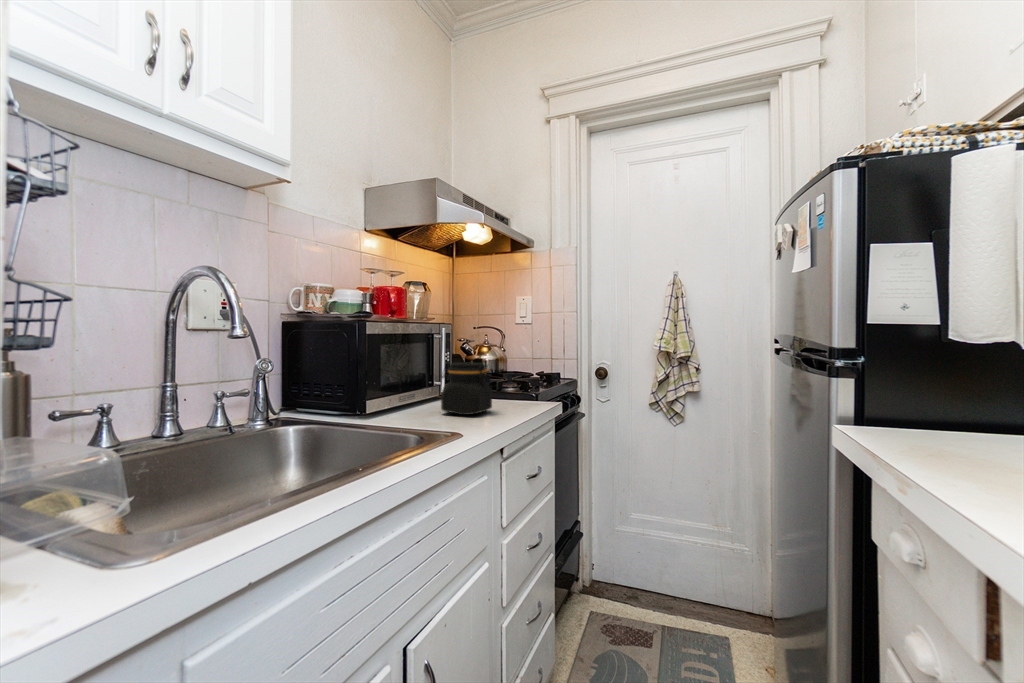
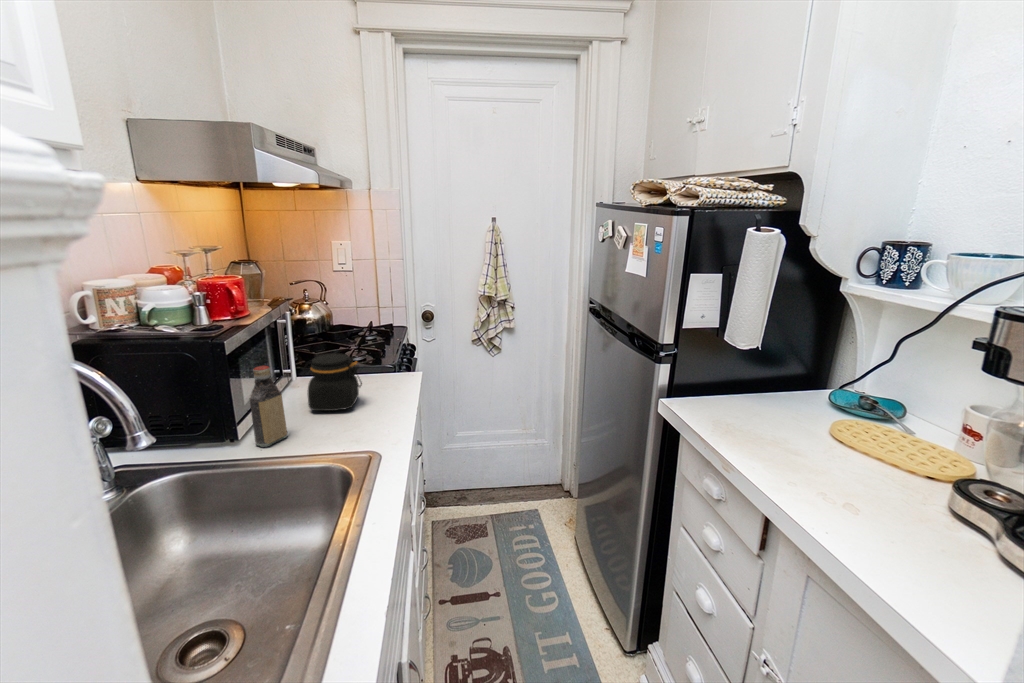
bottle: none [378,349,409,425] -> present [249,366,288,447]

